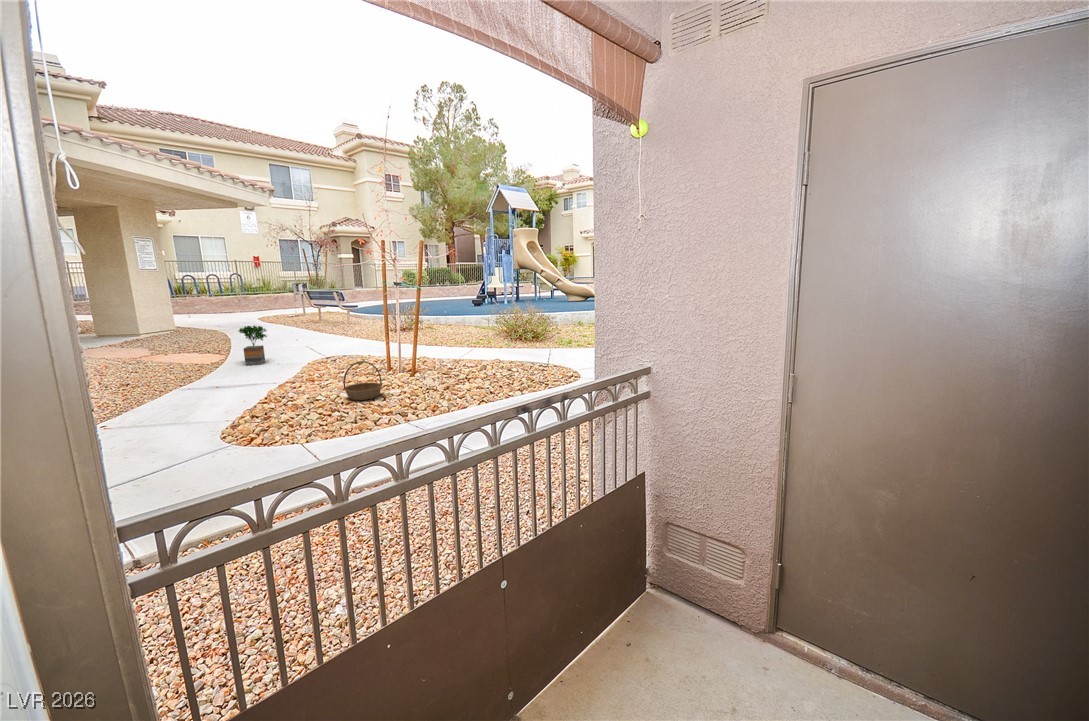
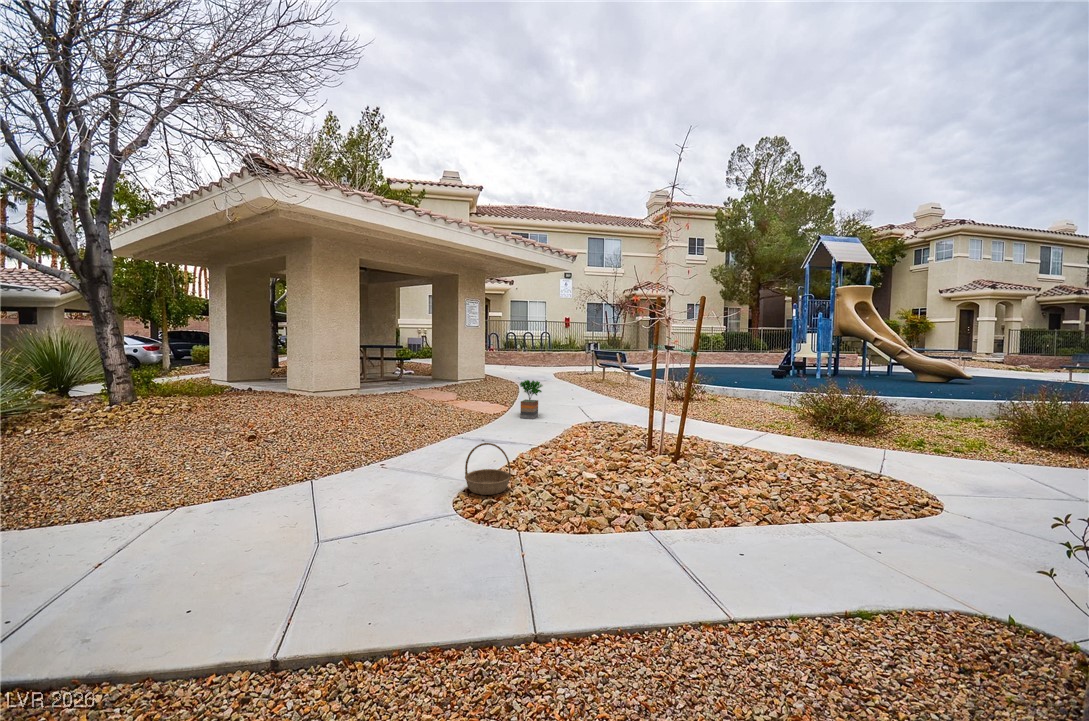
basket: present [343,361,382,400] -> present [465,443,511,495]

